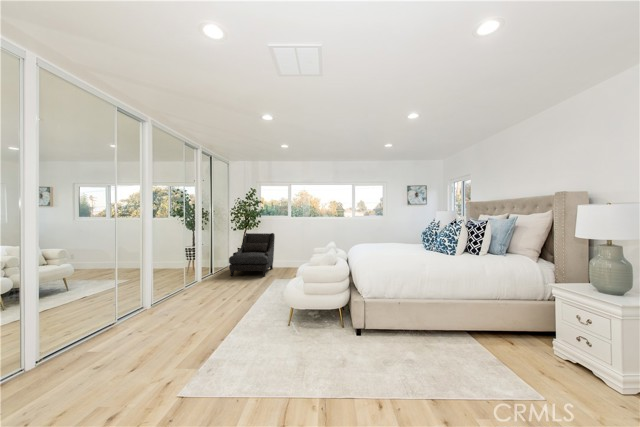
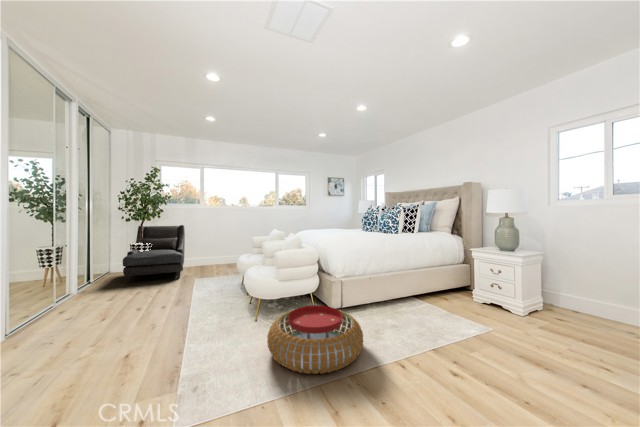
pouf: none [268,320,355,386] -> present [267,305,363,374]

